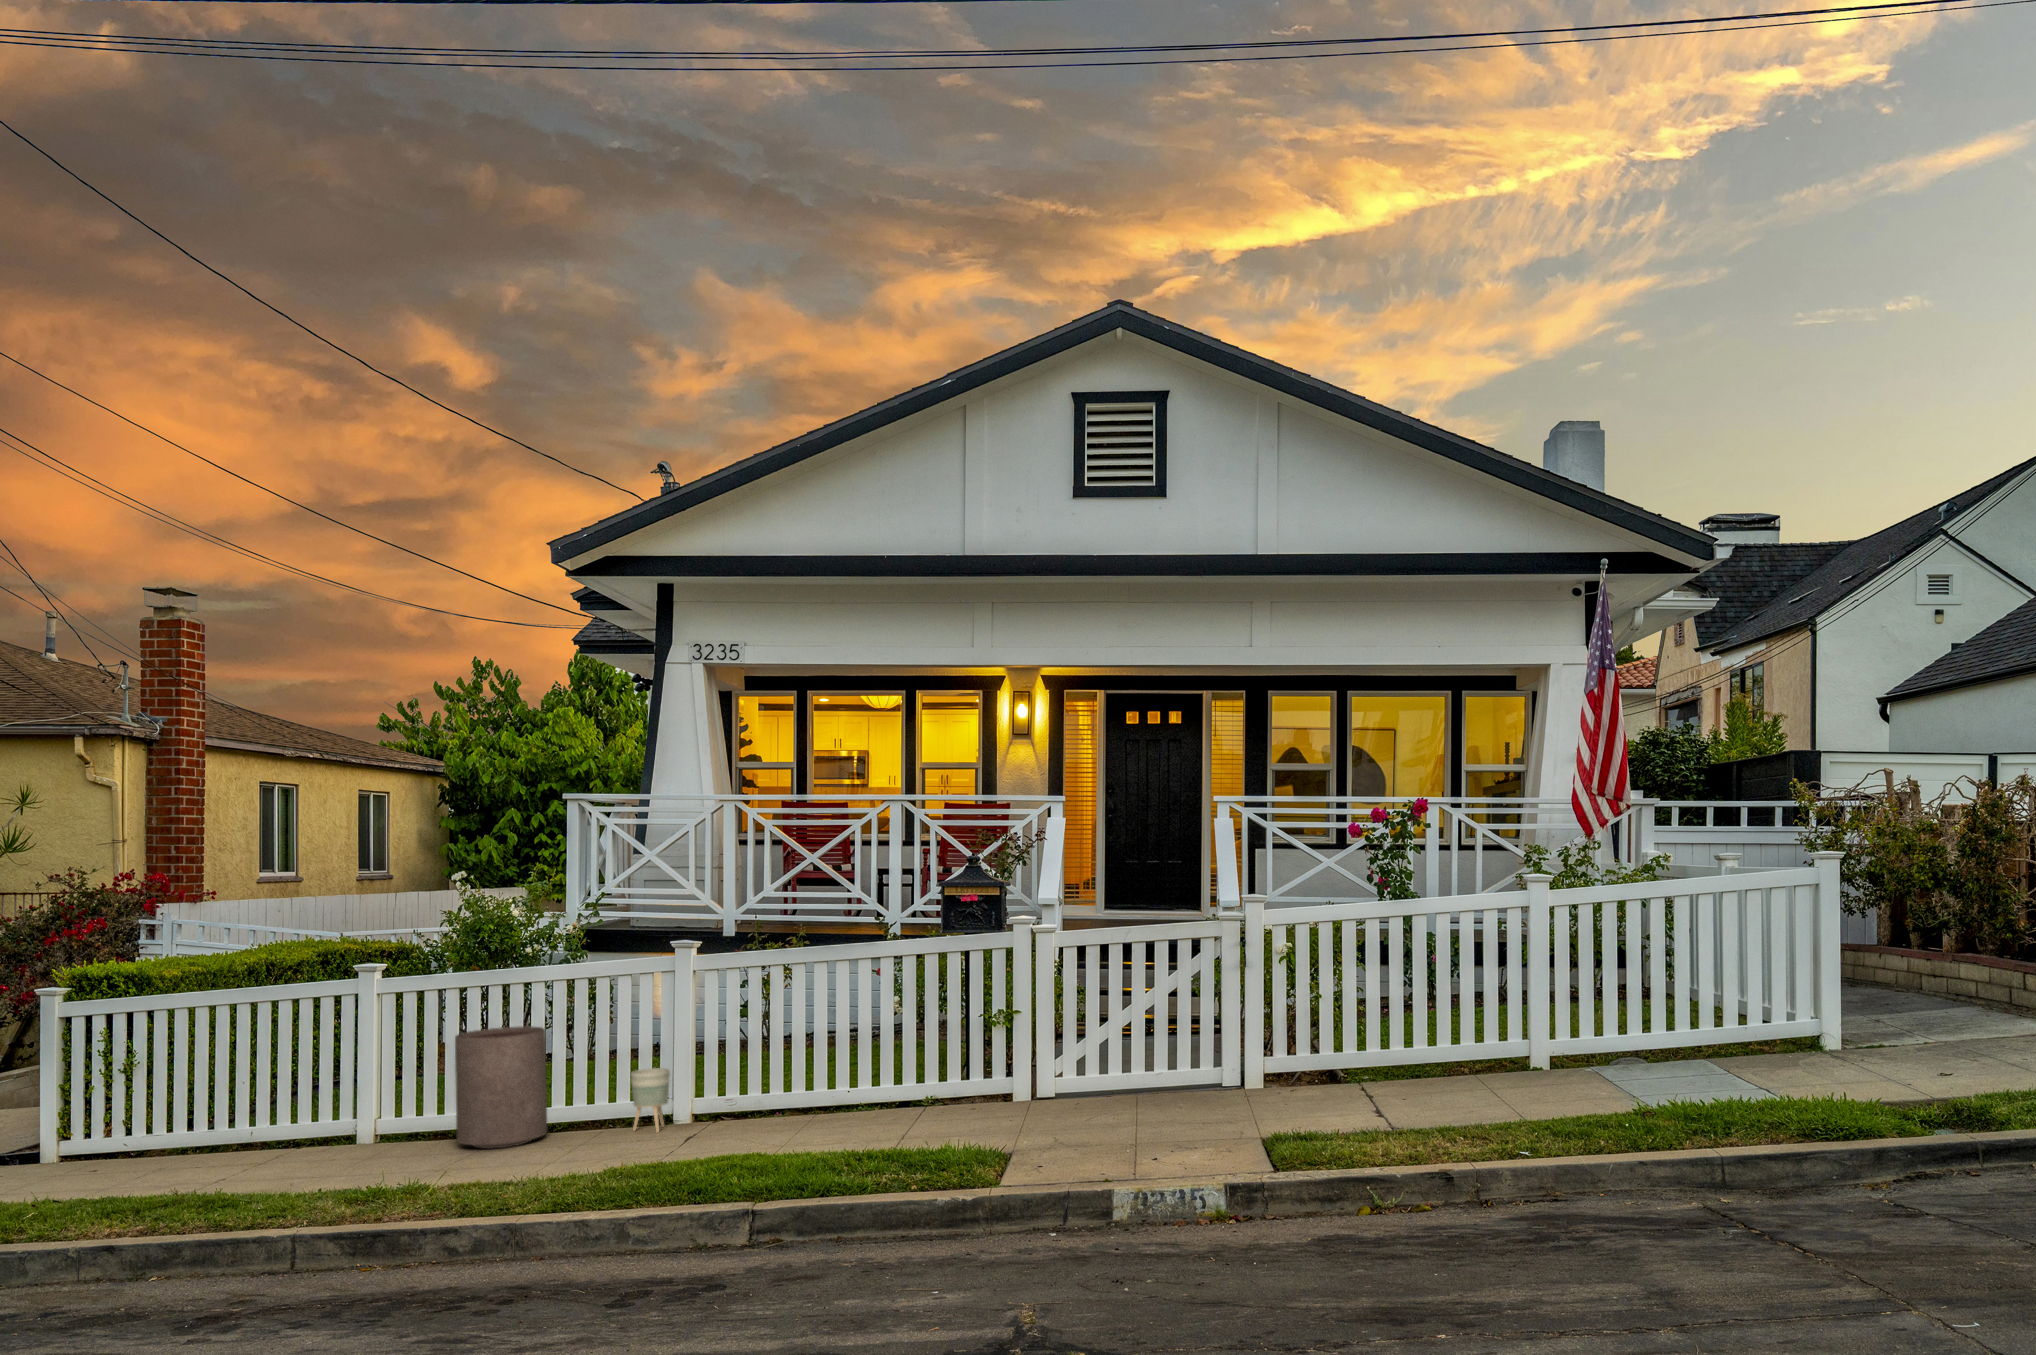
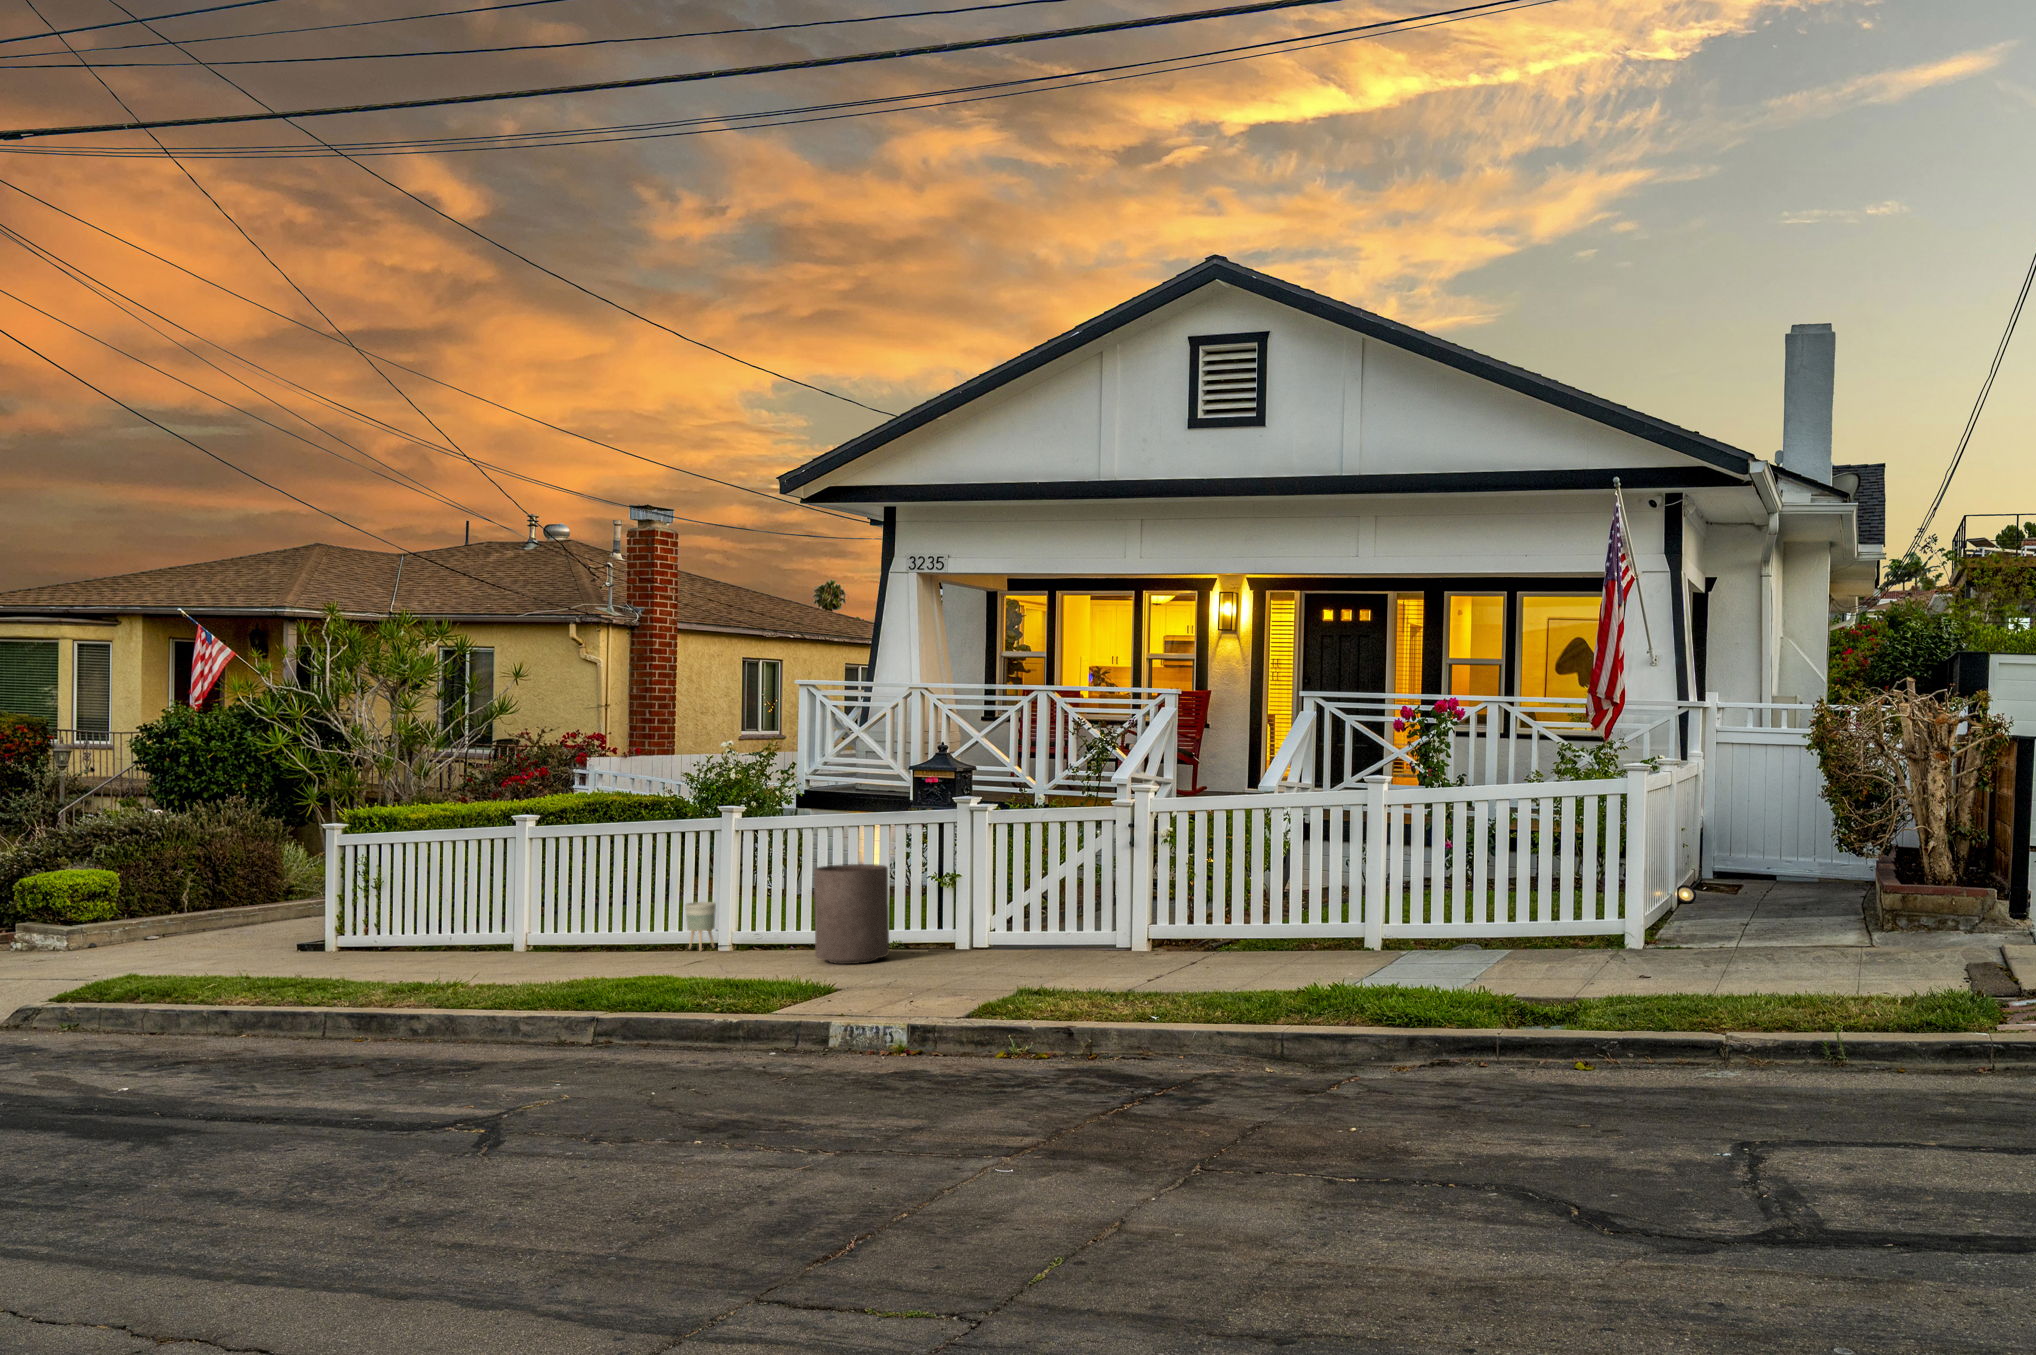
trash can: present [455,1026,547,1149] -> present [814,864,889,964]

